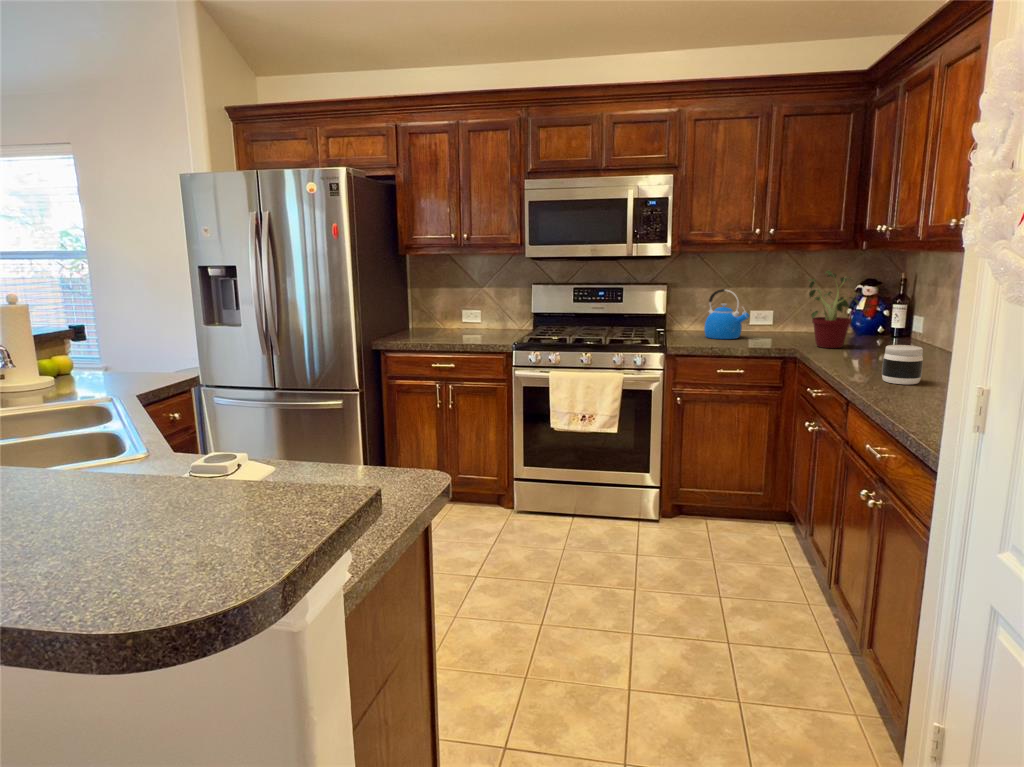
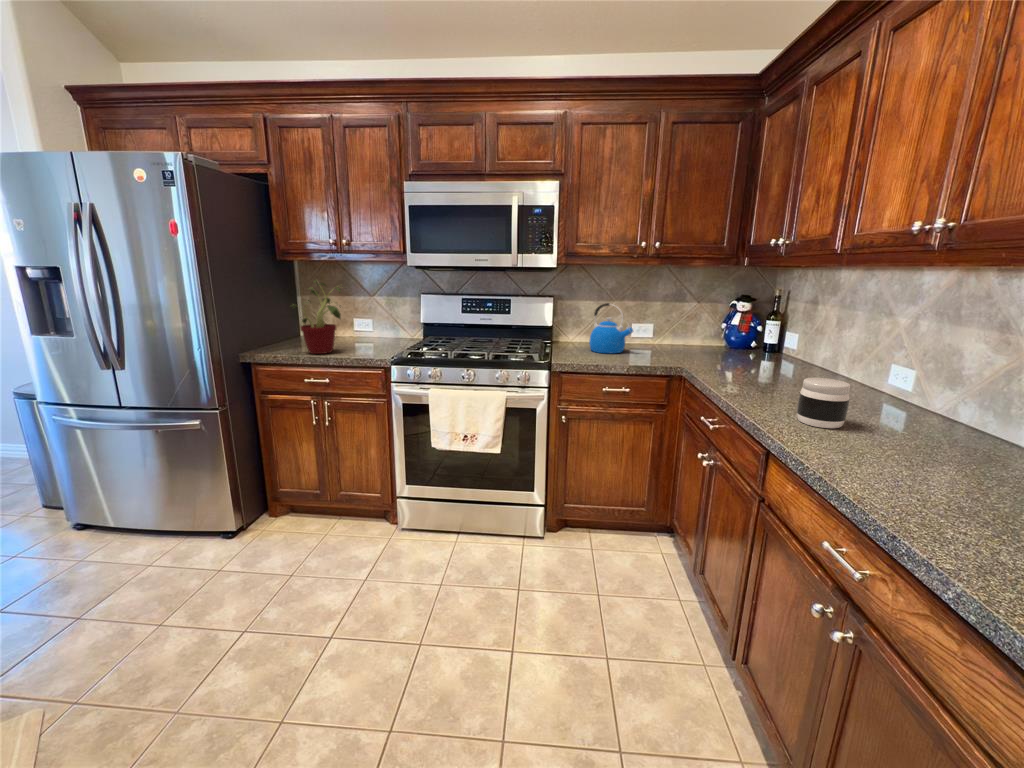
potted plant: present [809,271,860,348] -> present [293,280,343,354]

